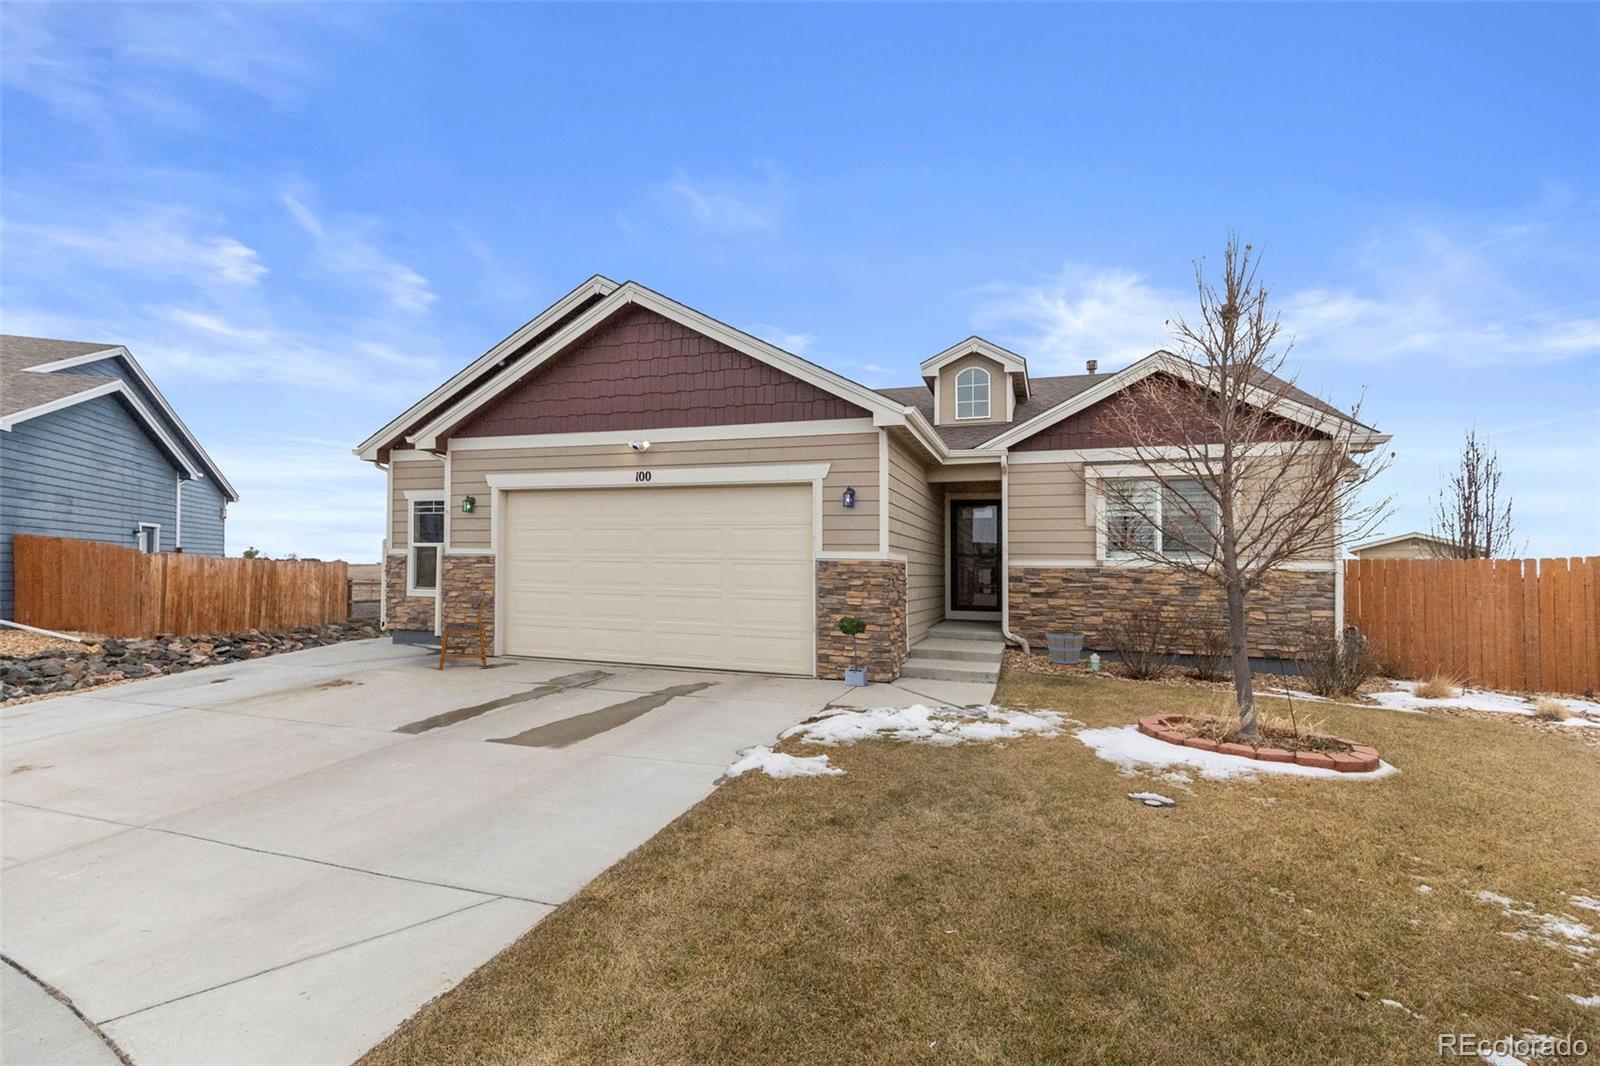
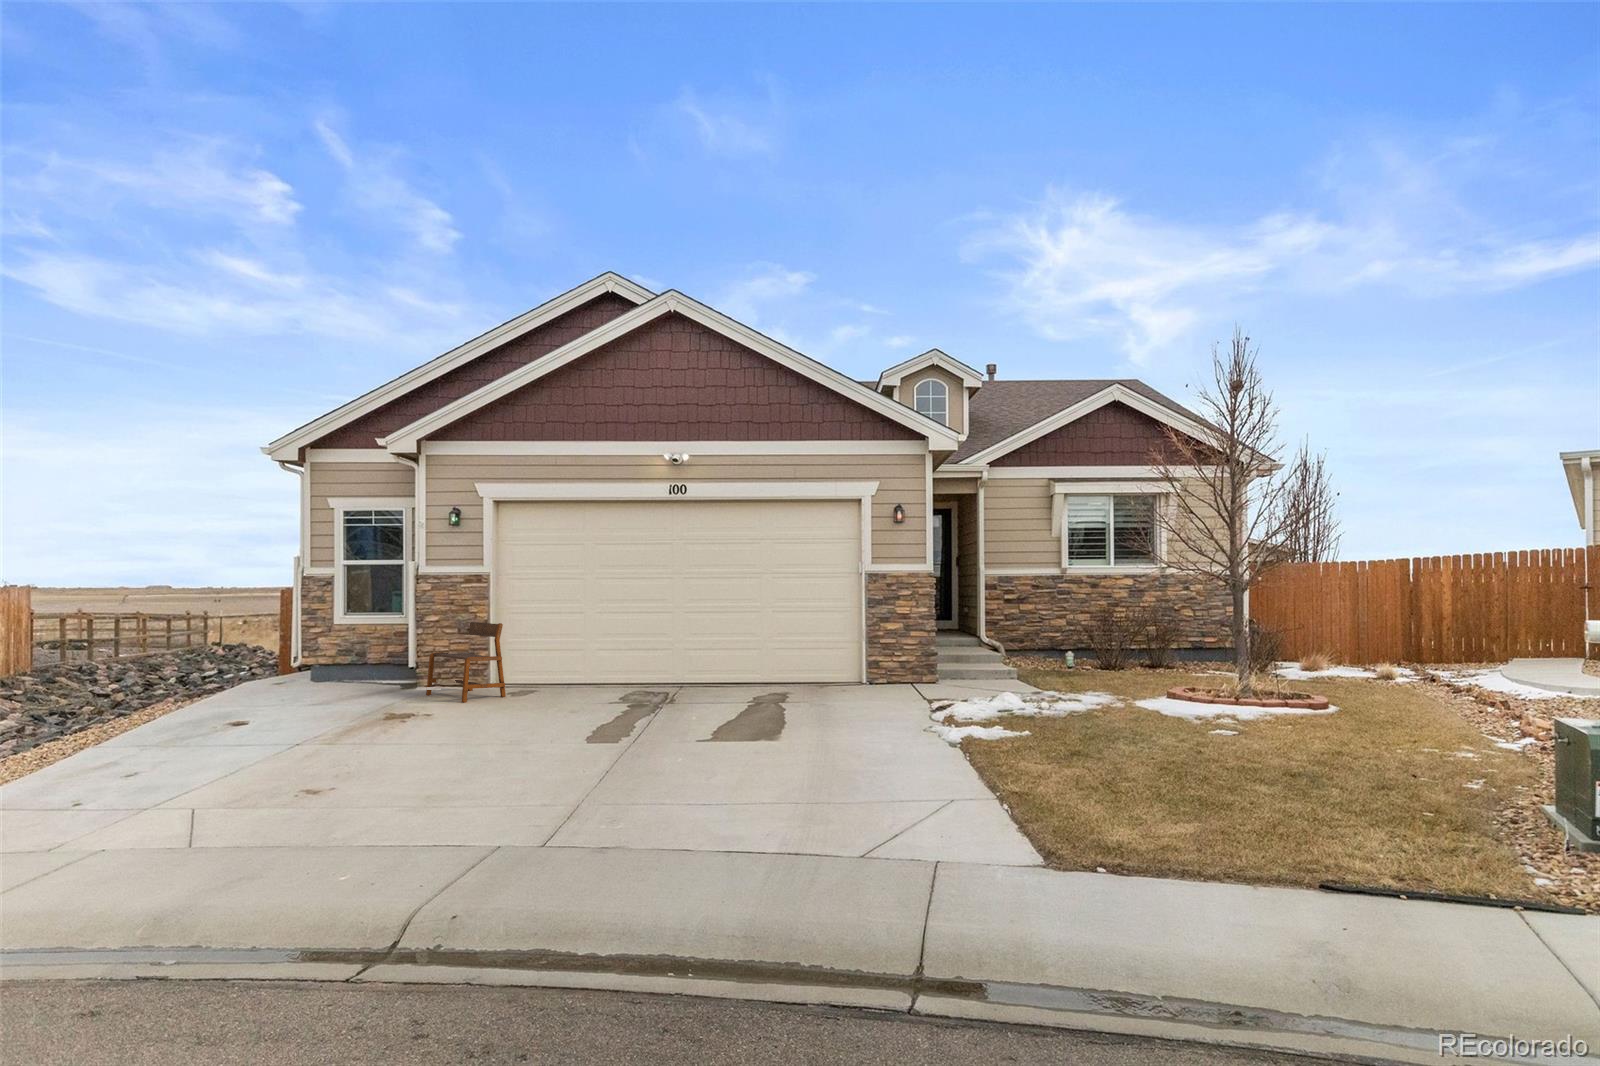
potted tree: present [838,616,867,686] -> none [895,624,922,688]
wooden bucket: present [1045,631,1084,664] -> none [1023,633,1057,663]

